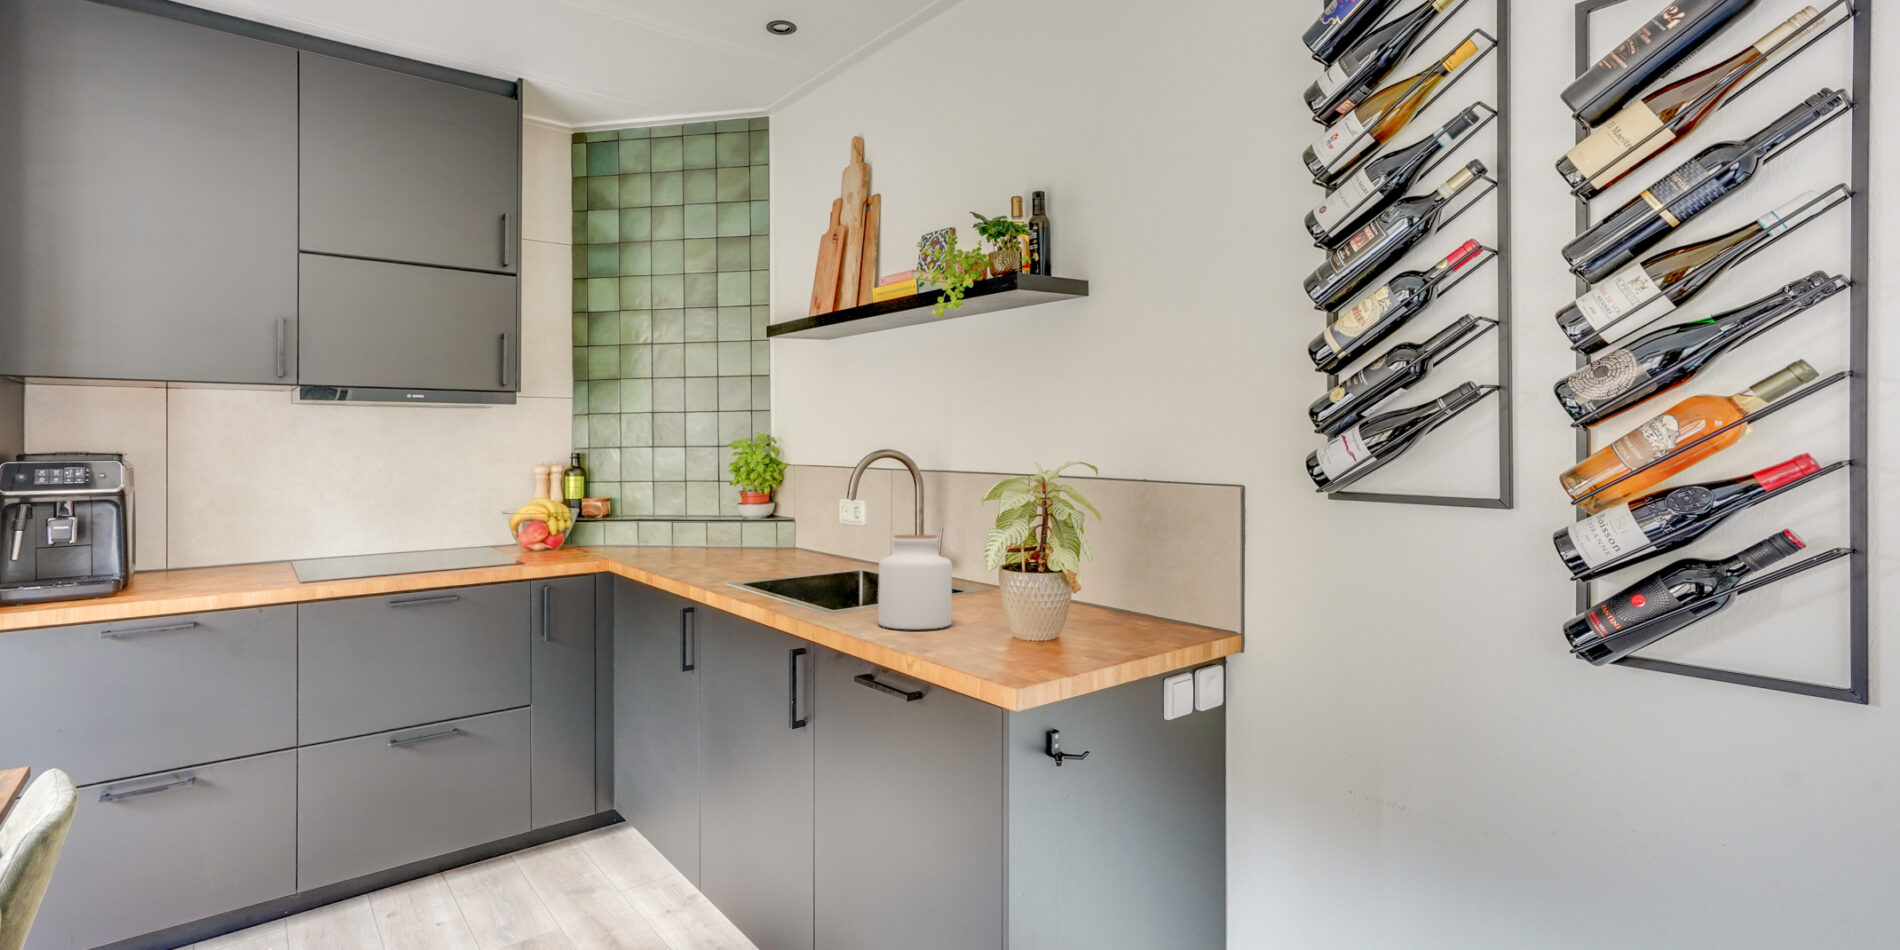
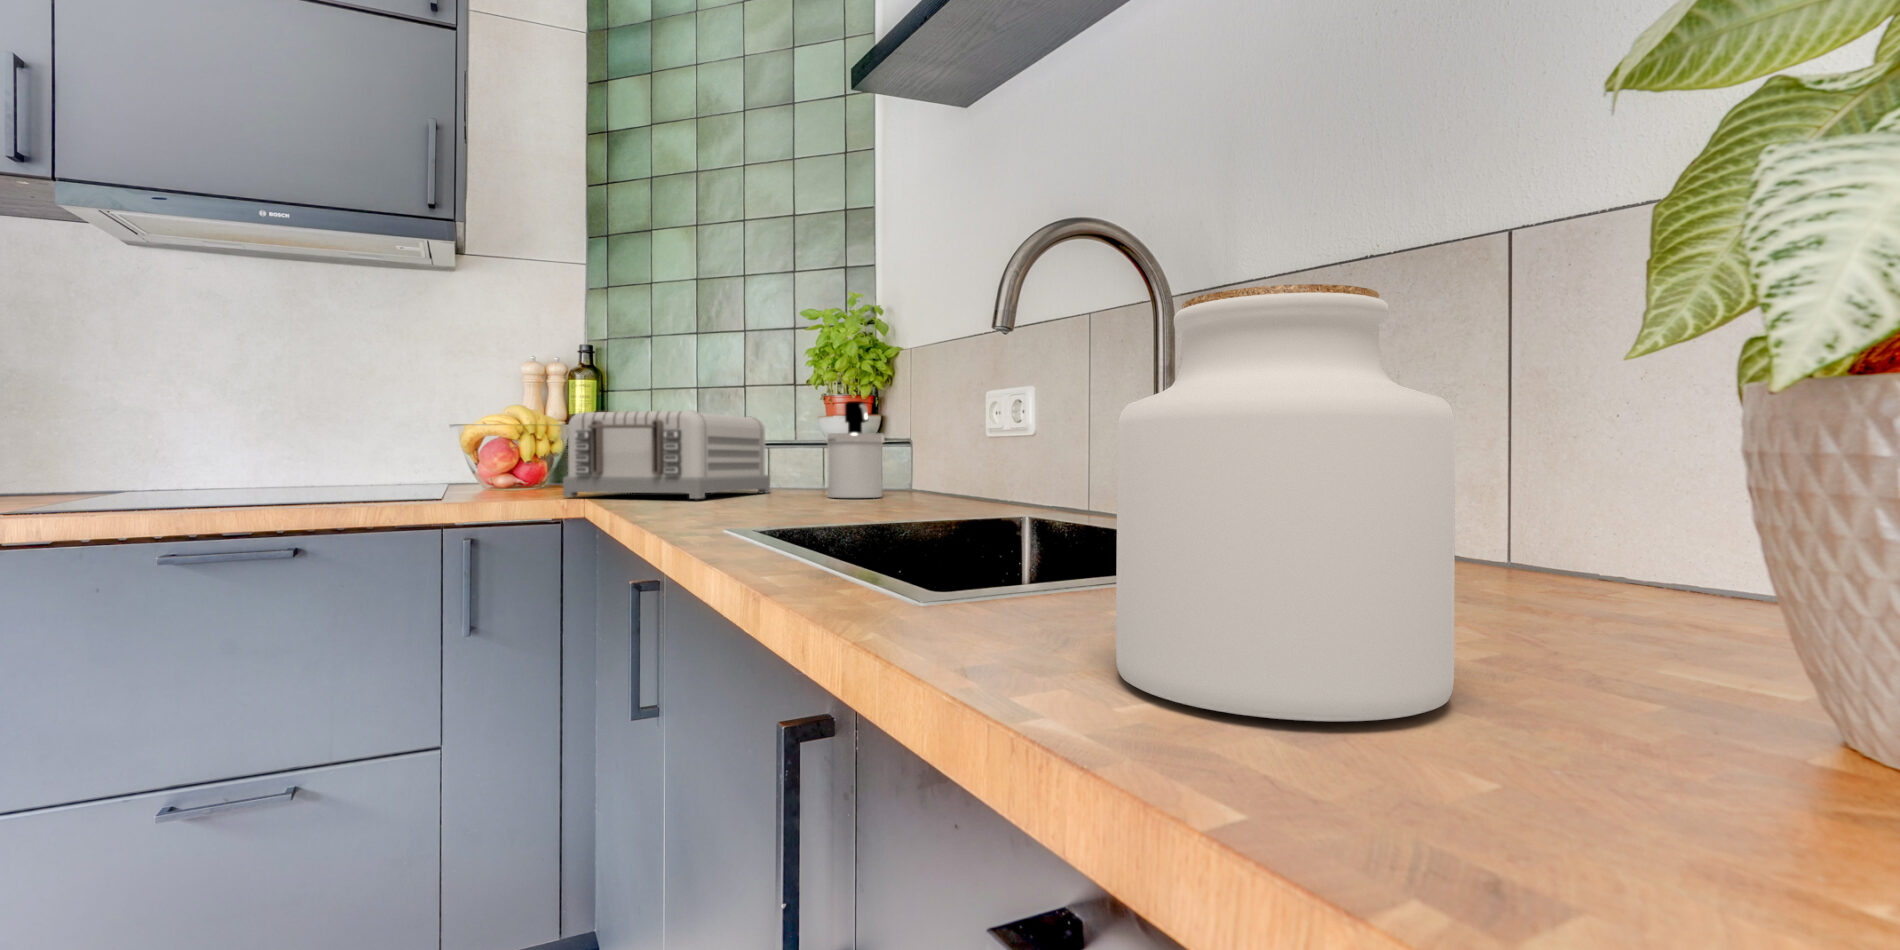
soap dispenser: none [746,501,781,557] -> present [826,401,884,498]
toaster: none [588,507,707,559] -> present [563,411,770,499]

